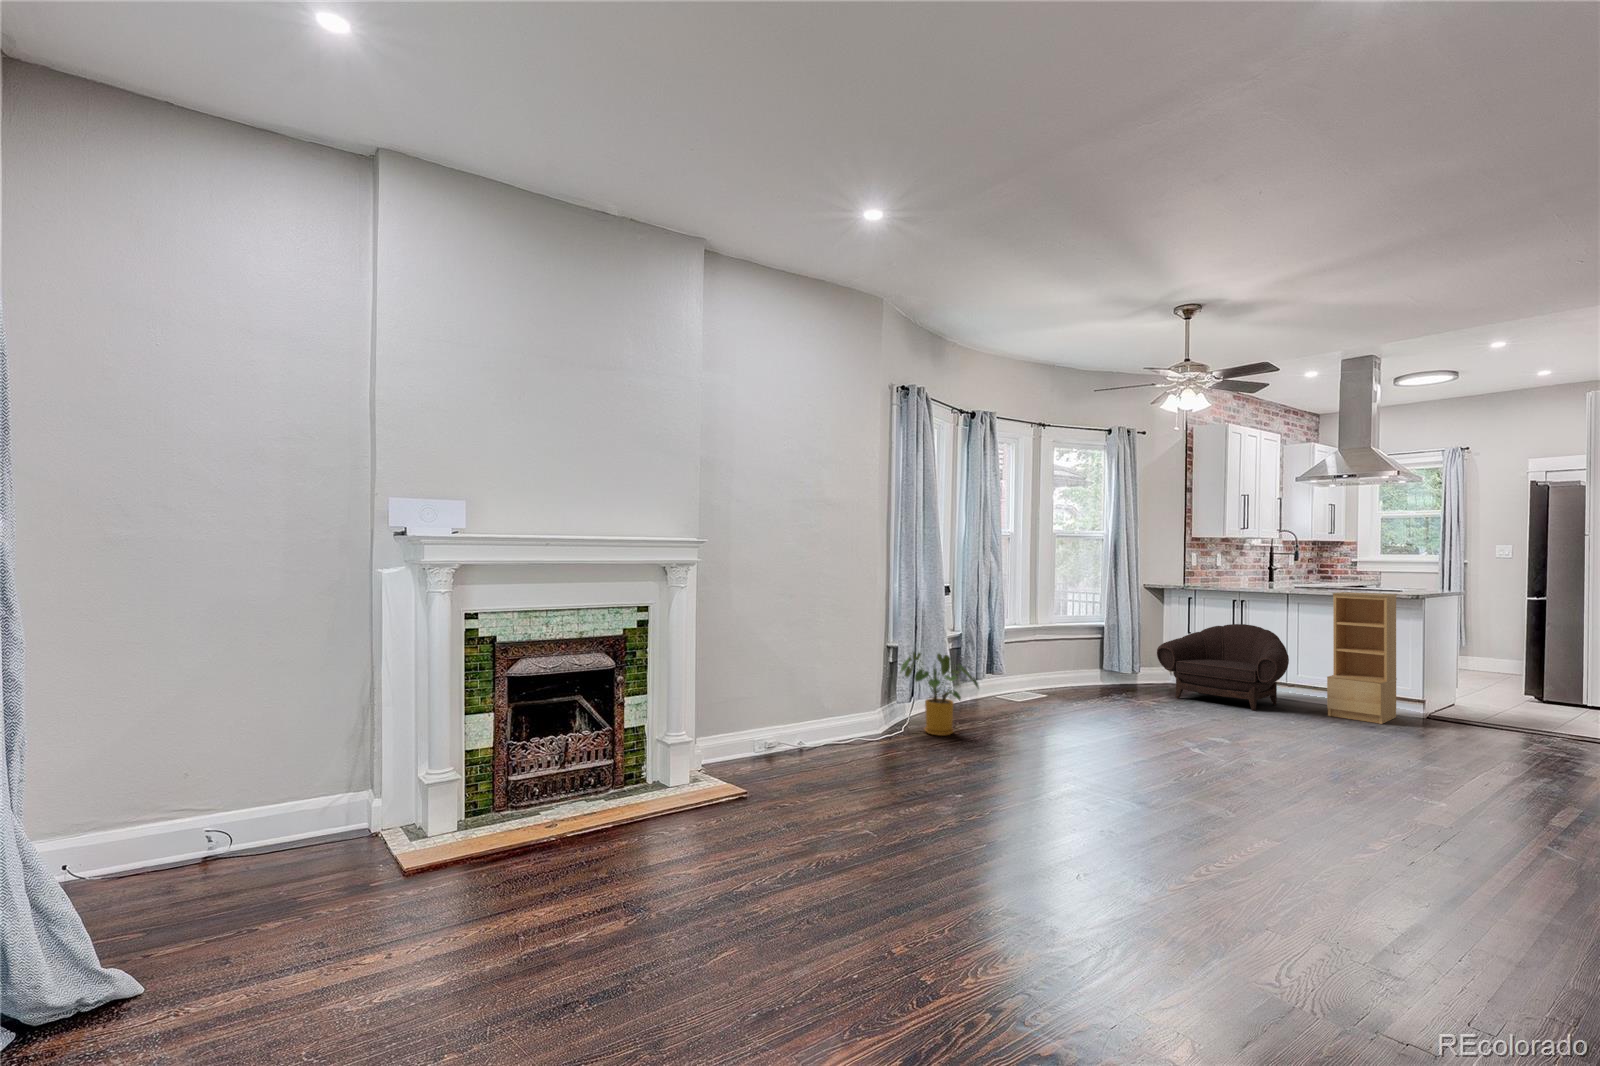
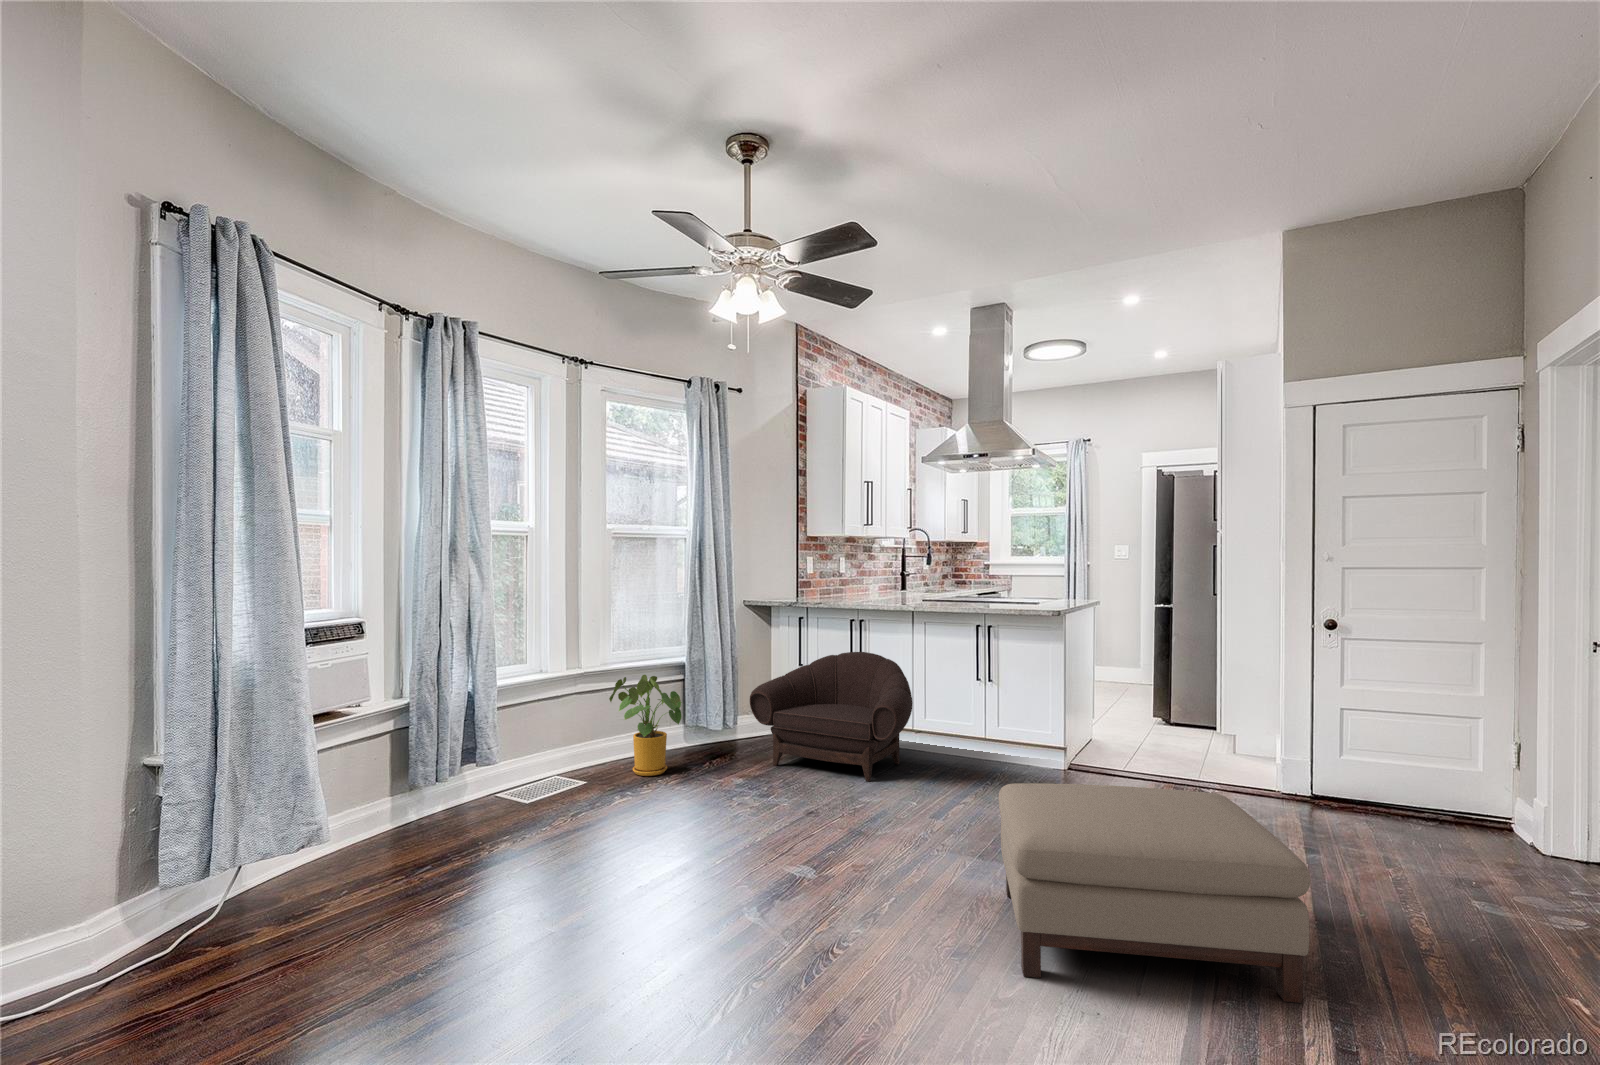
bookshelf: present [1327,592,1397,724] -> none [957,606,1037,789]
house plant: present [901,652,978,736] -> present [609,675,682,776]
ottoman: none [1359,693,1563,806] -> present [998,783,1310,1003]

